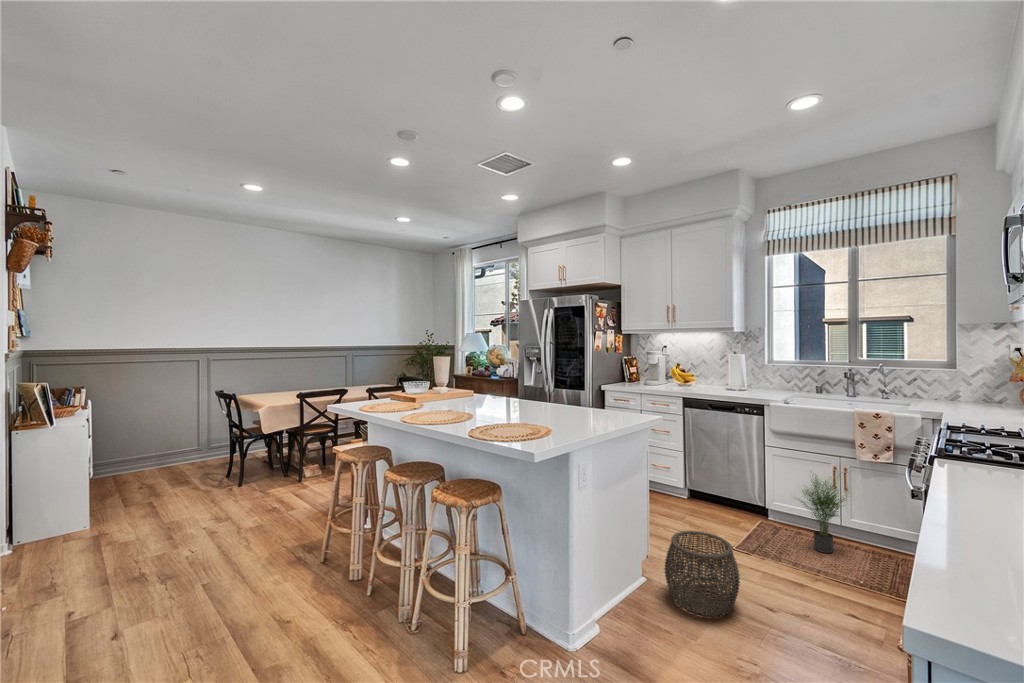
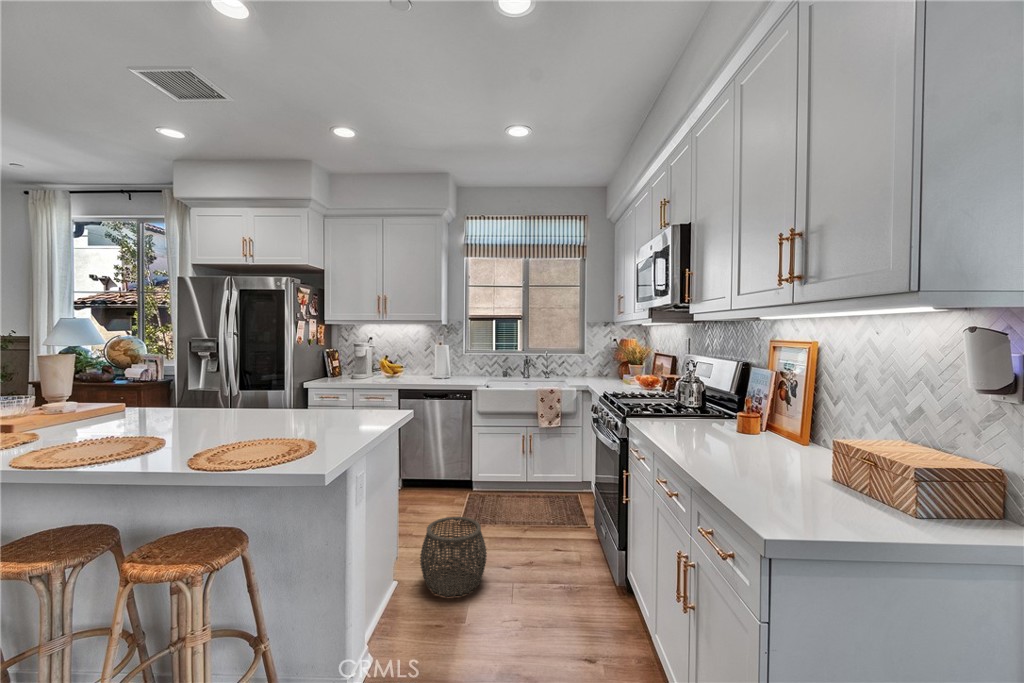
potted plant: present [801,477,845,553] -> none [497,439,543,508]

